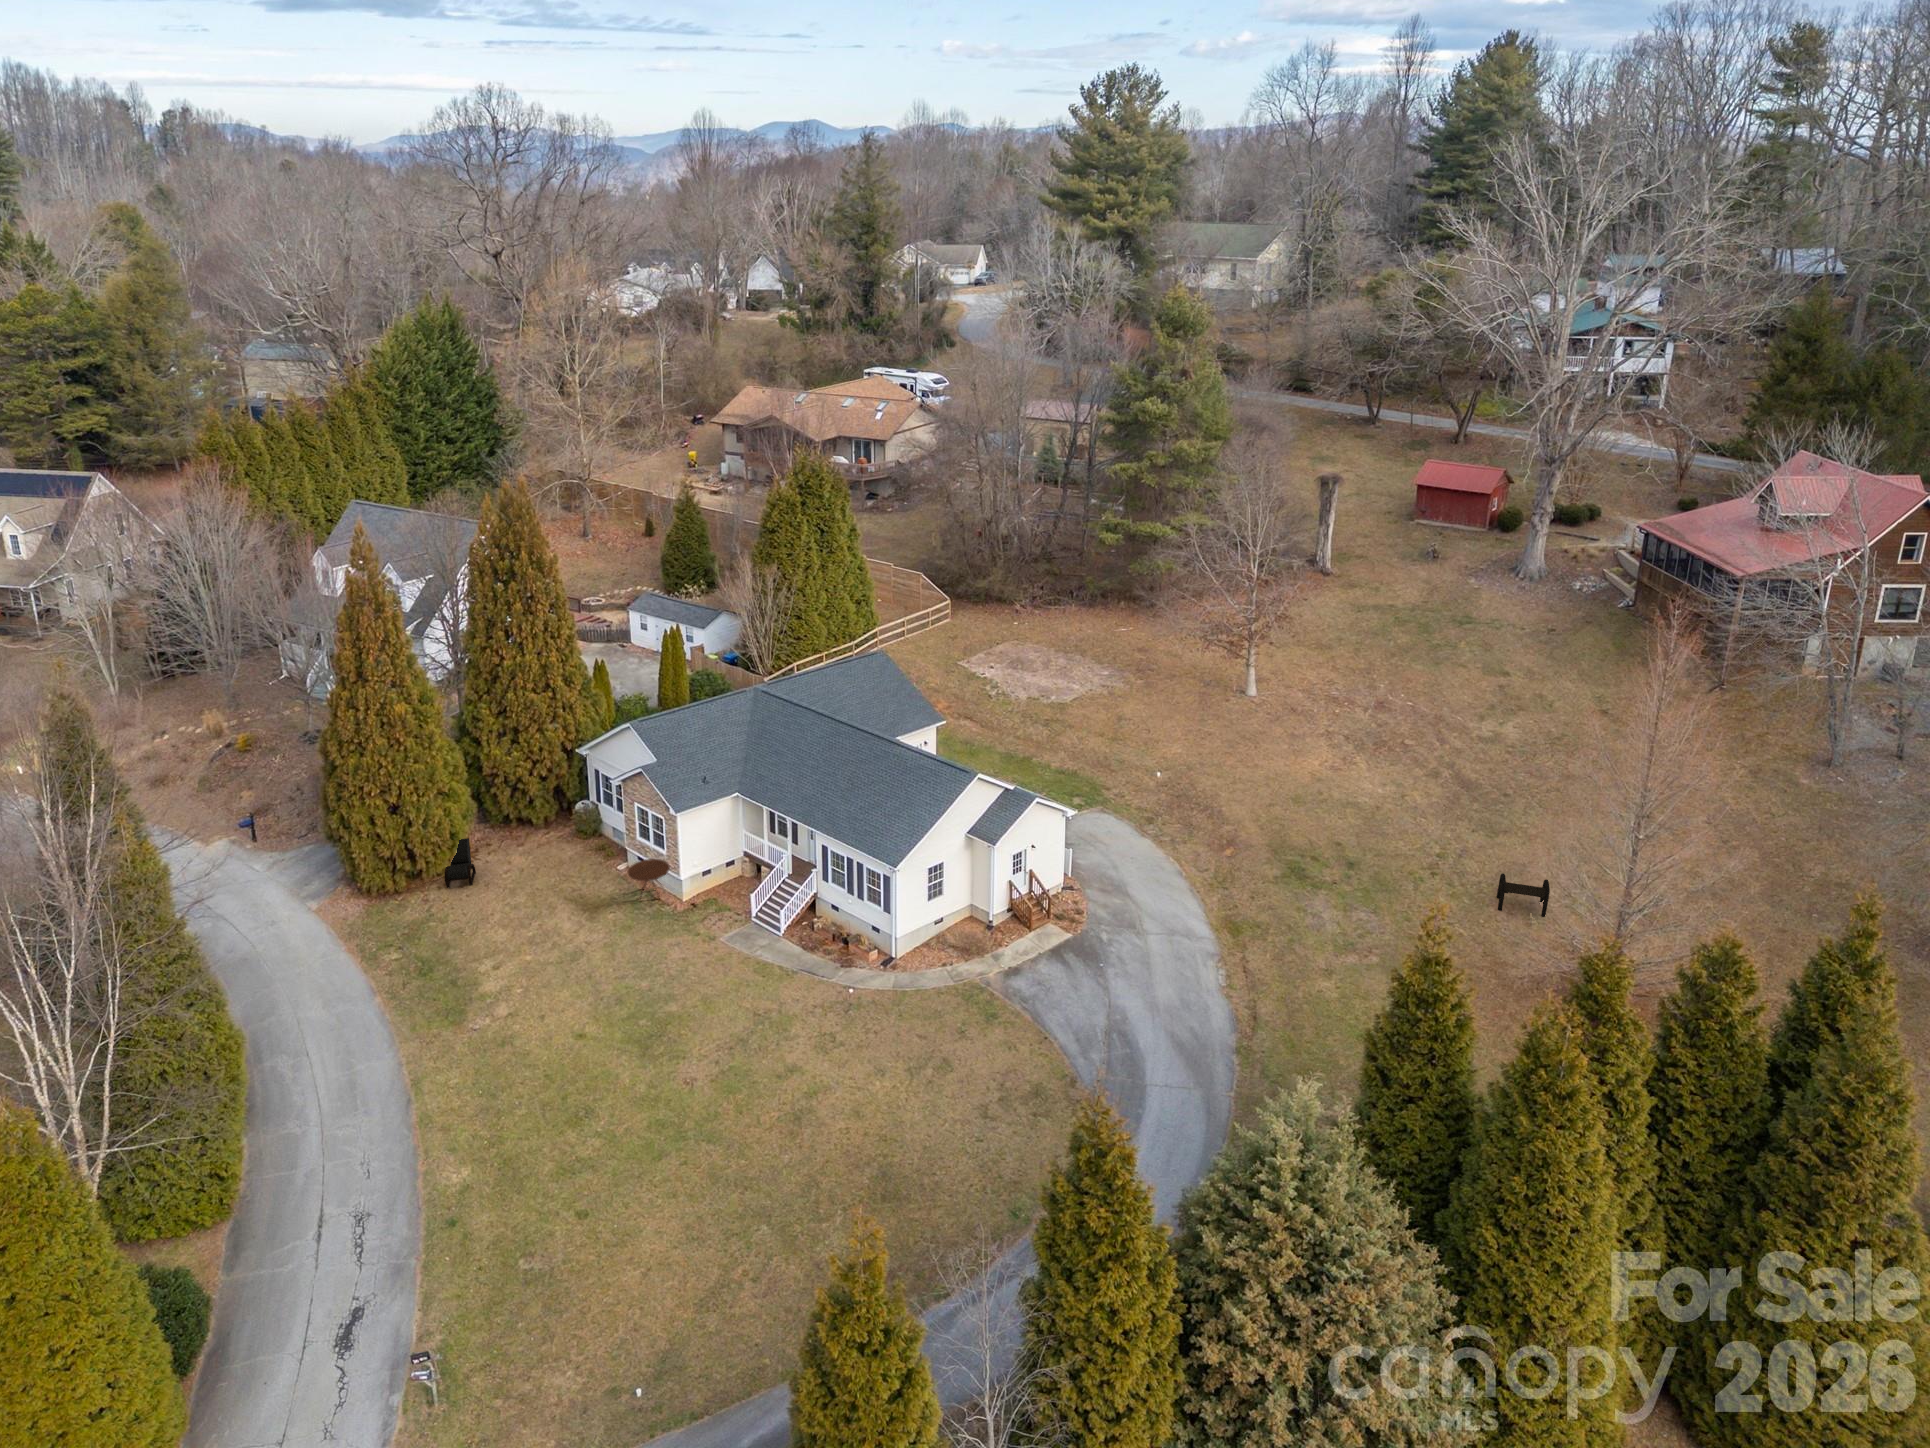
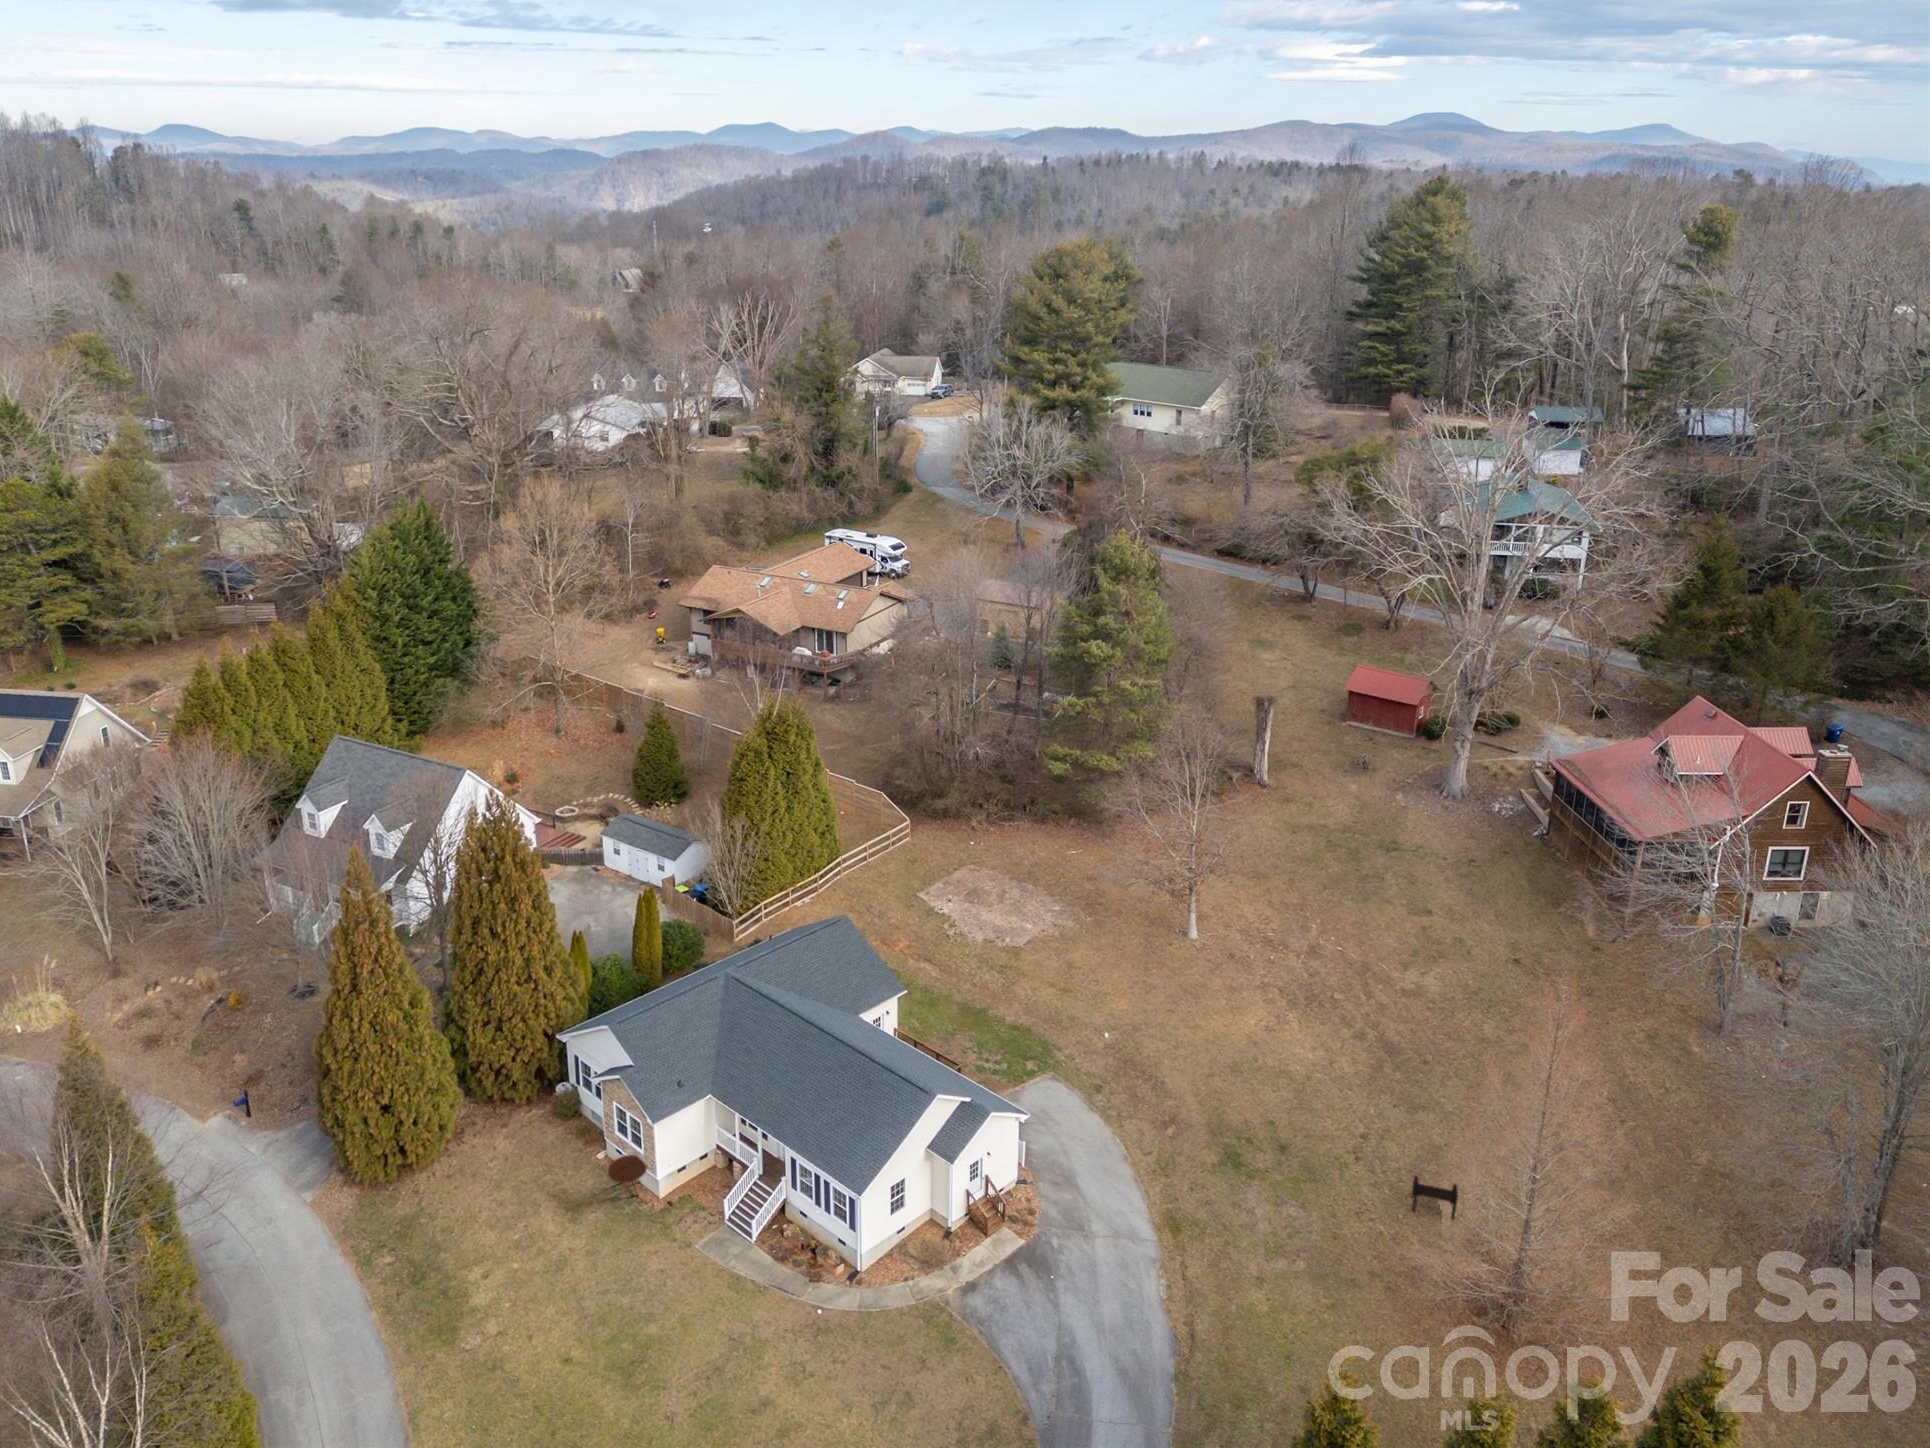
lounge chair: present [444,838,476,888] -> none [433,1131,462,1181]

